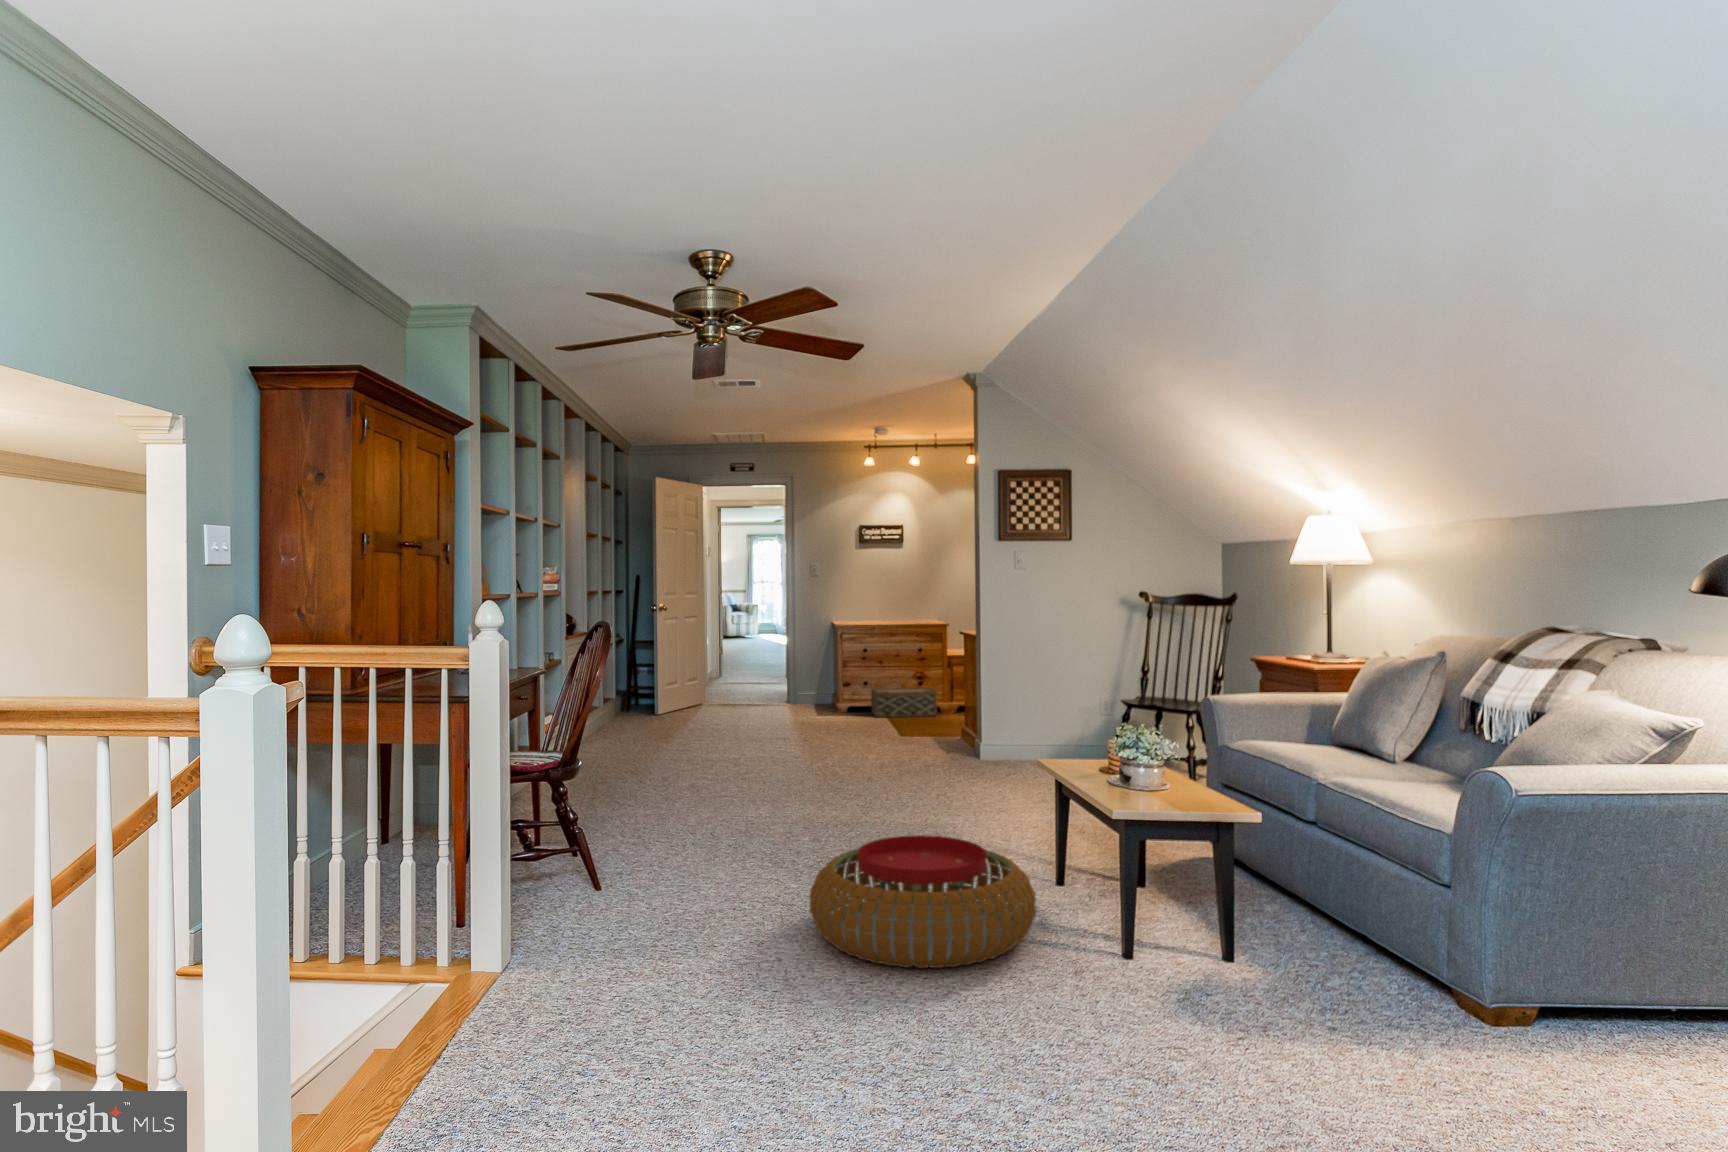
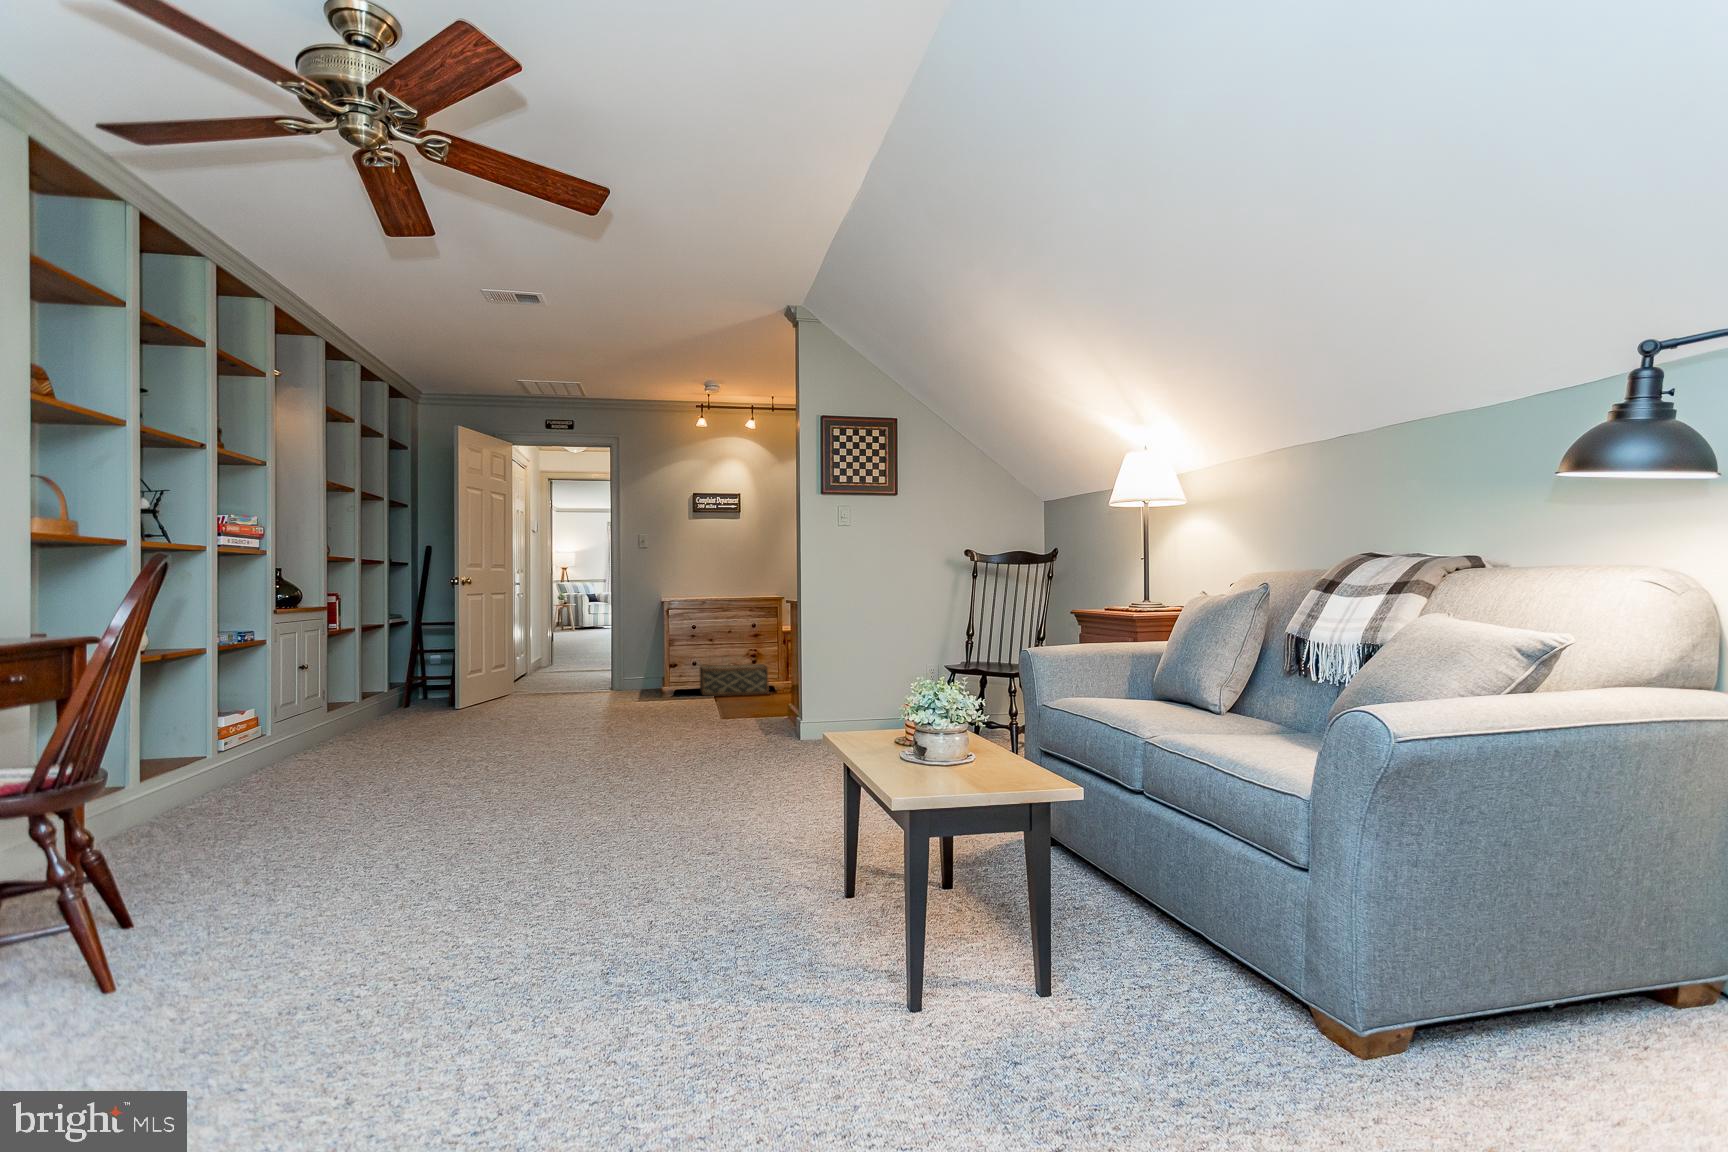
pouf: present [810,835,1036,968] -> none [490,809,784,978]

